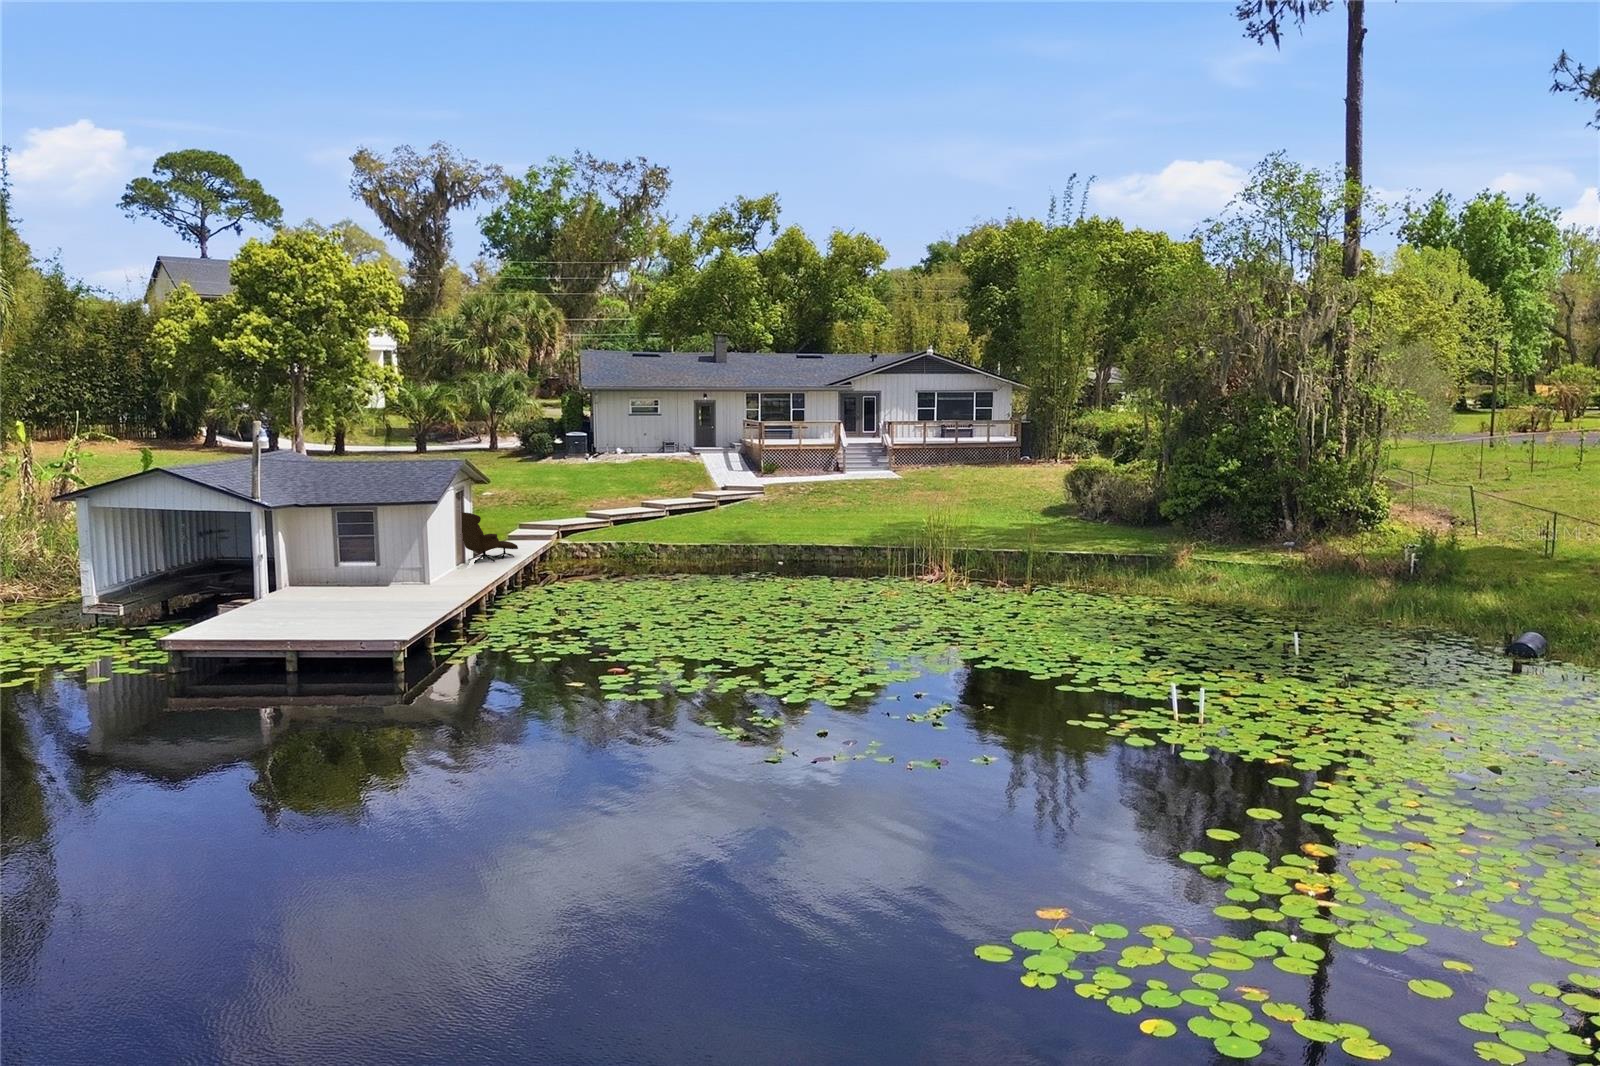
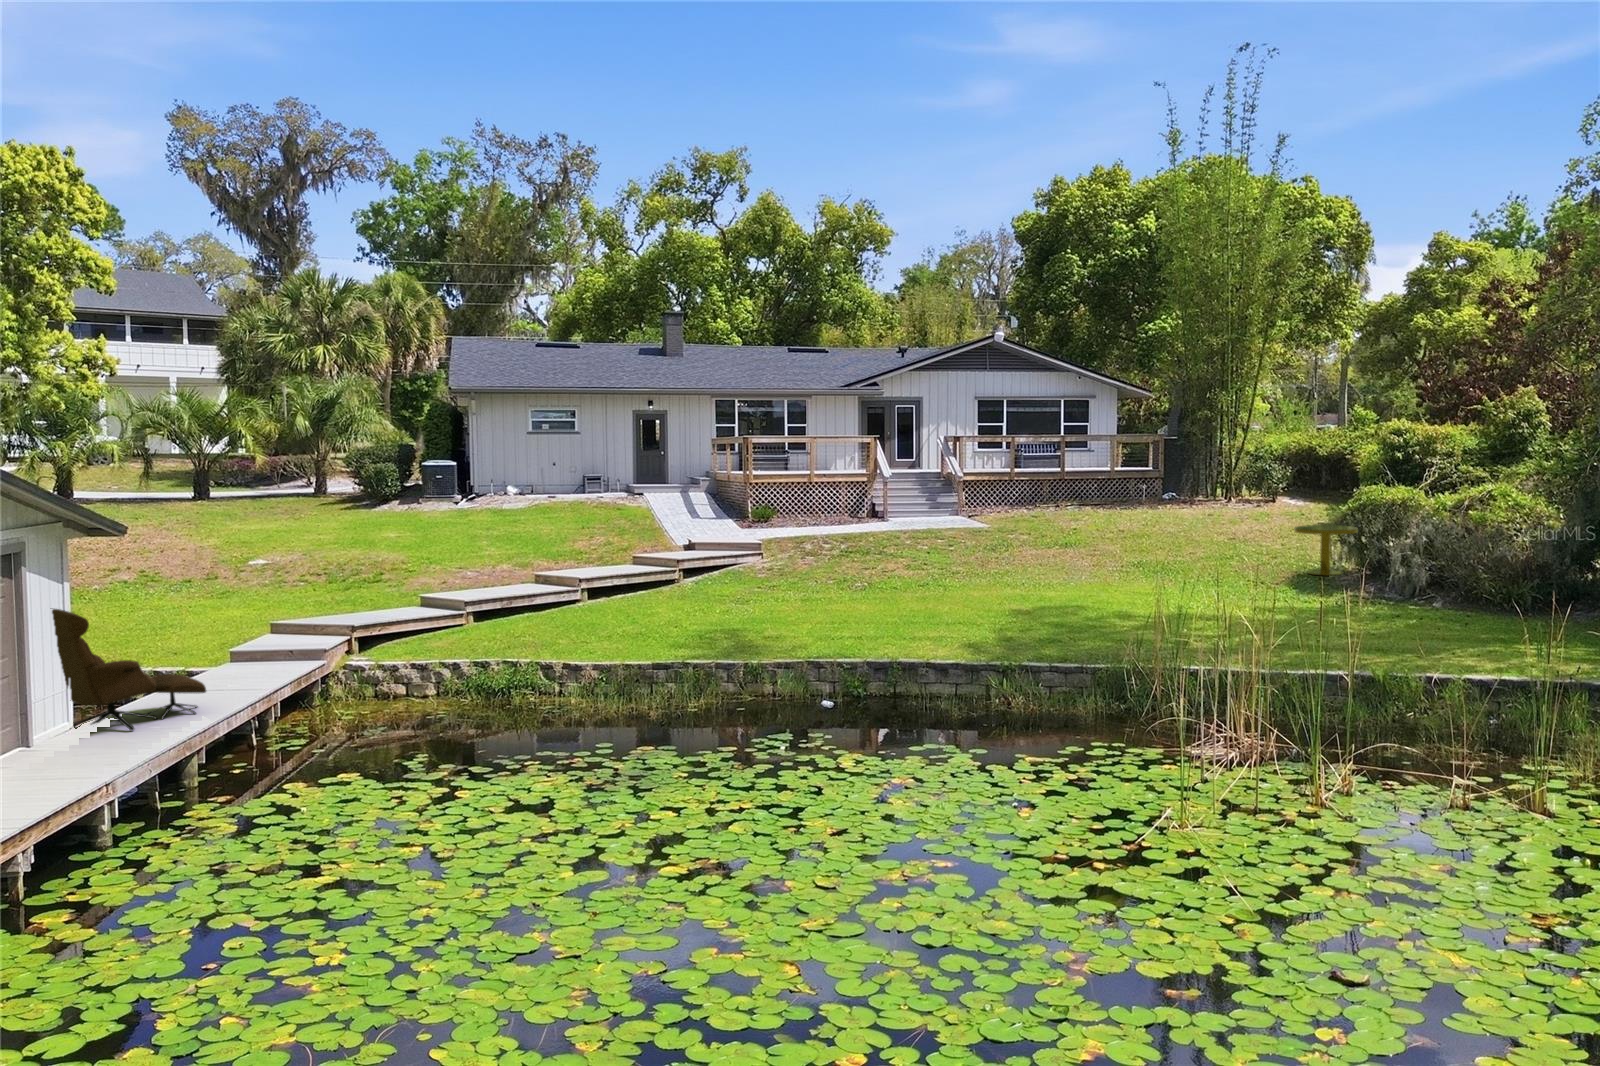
side table: none [1048,483,1081,511] -> present [1294,525,1358,576]

